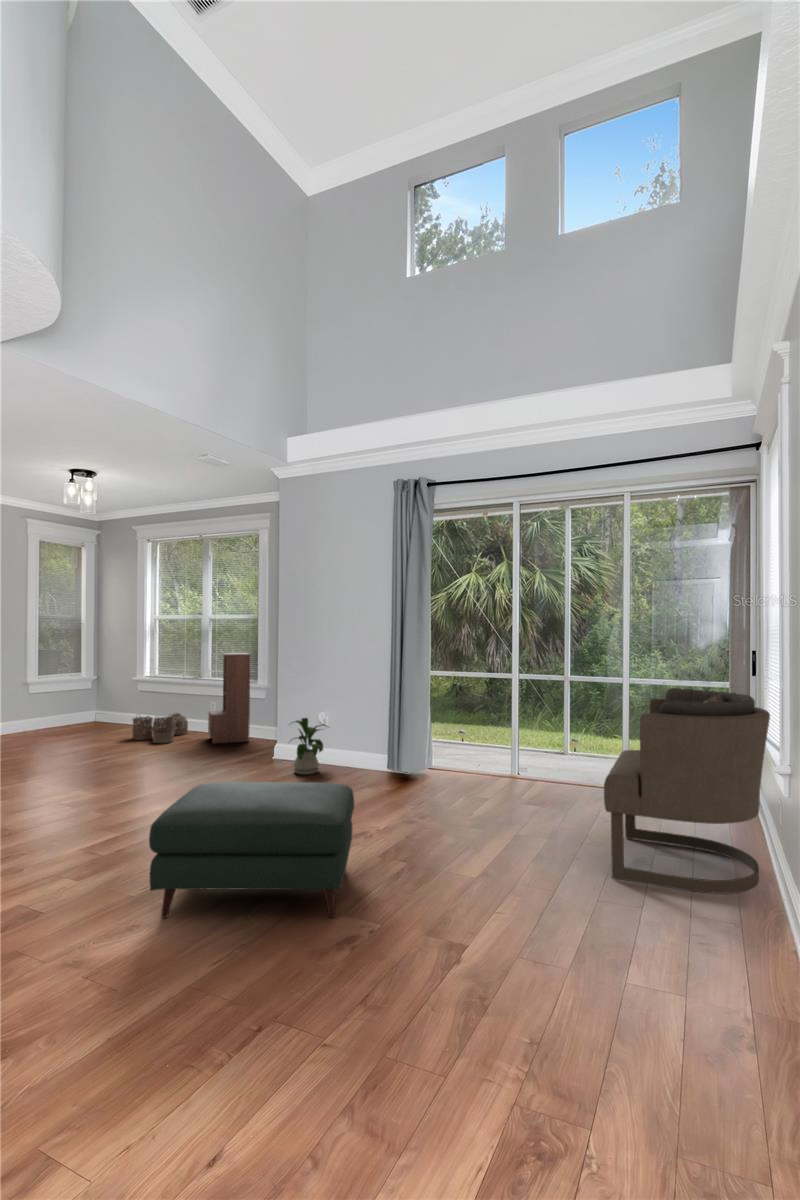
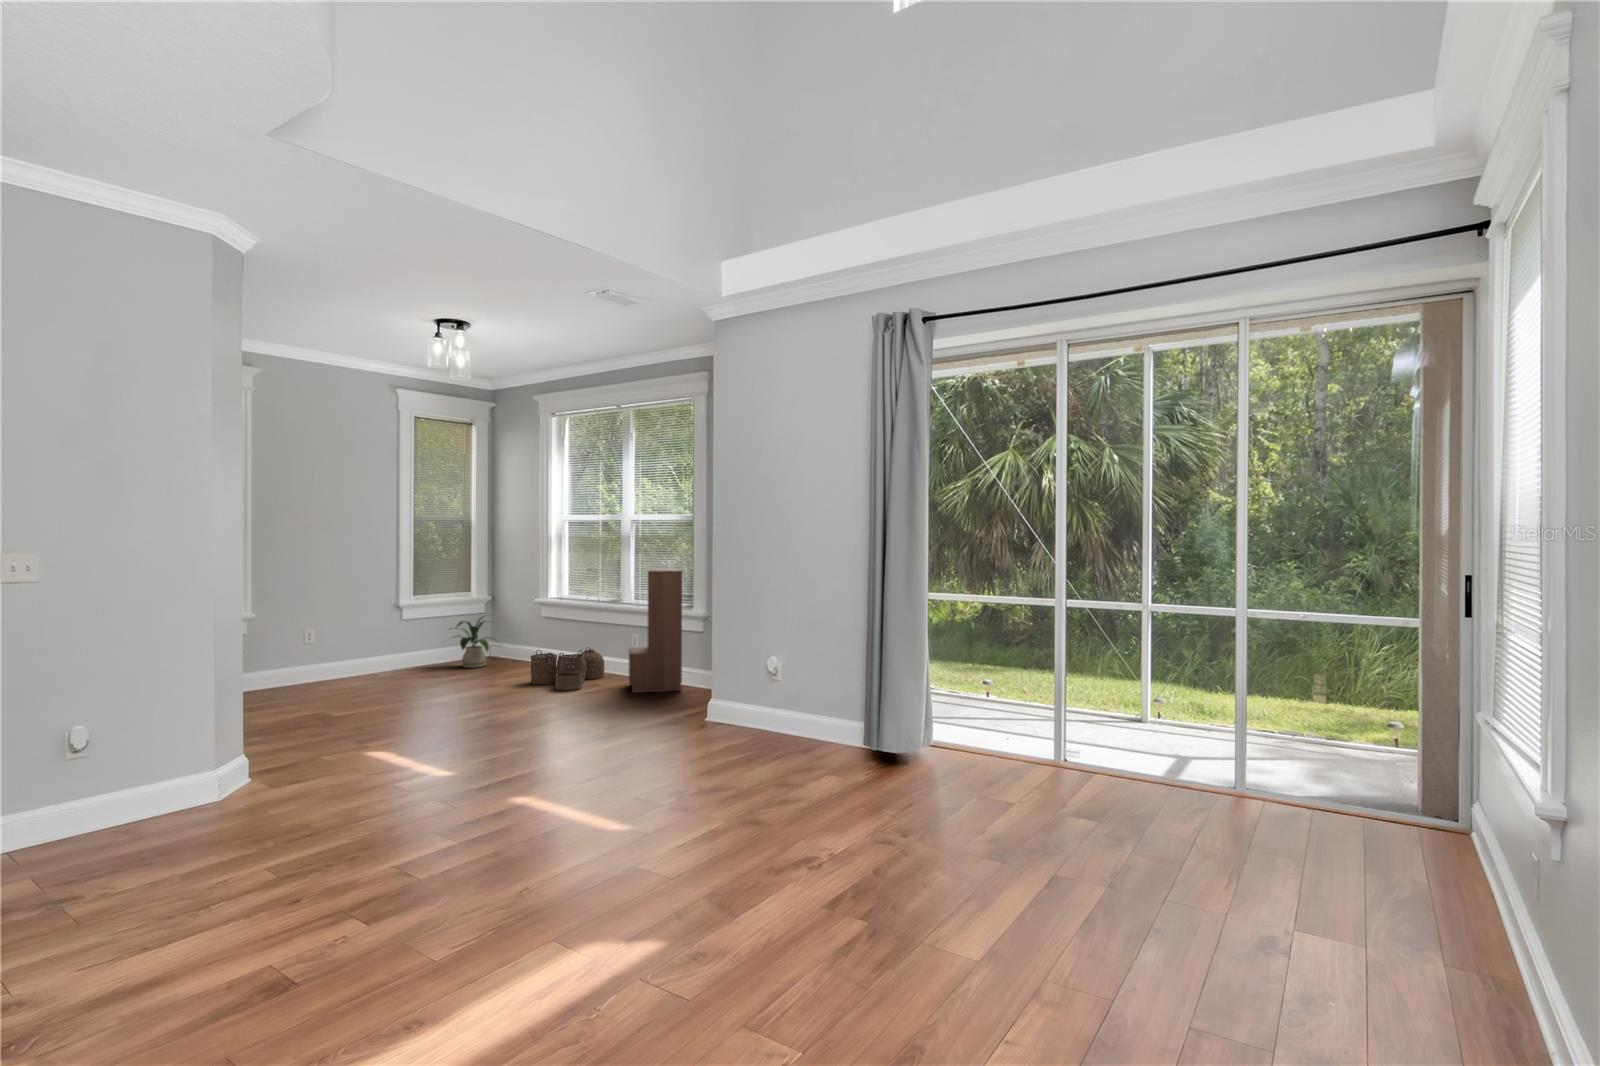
armchair: present [604,688,770,894] -> none [1199,639,1519,1008]
house plant: present [294,718,328,774] -> present [450,618,489,668]
ottoman: present [149,782,354,918] -> none [458,770,785,1001]

